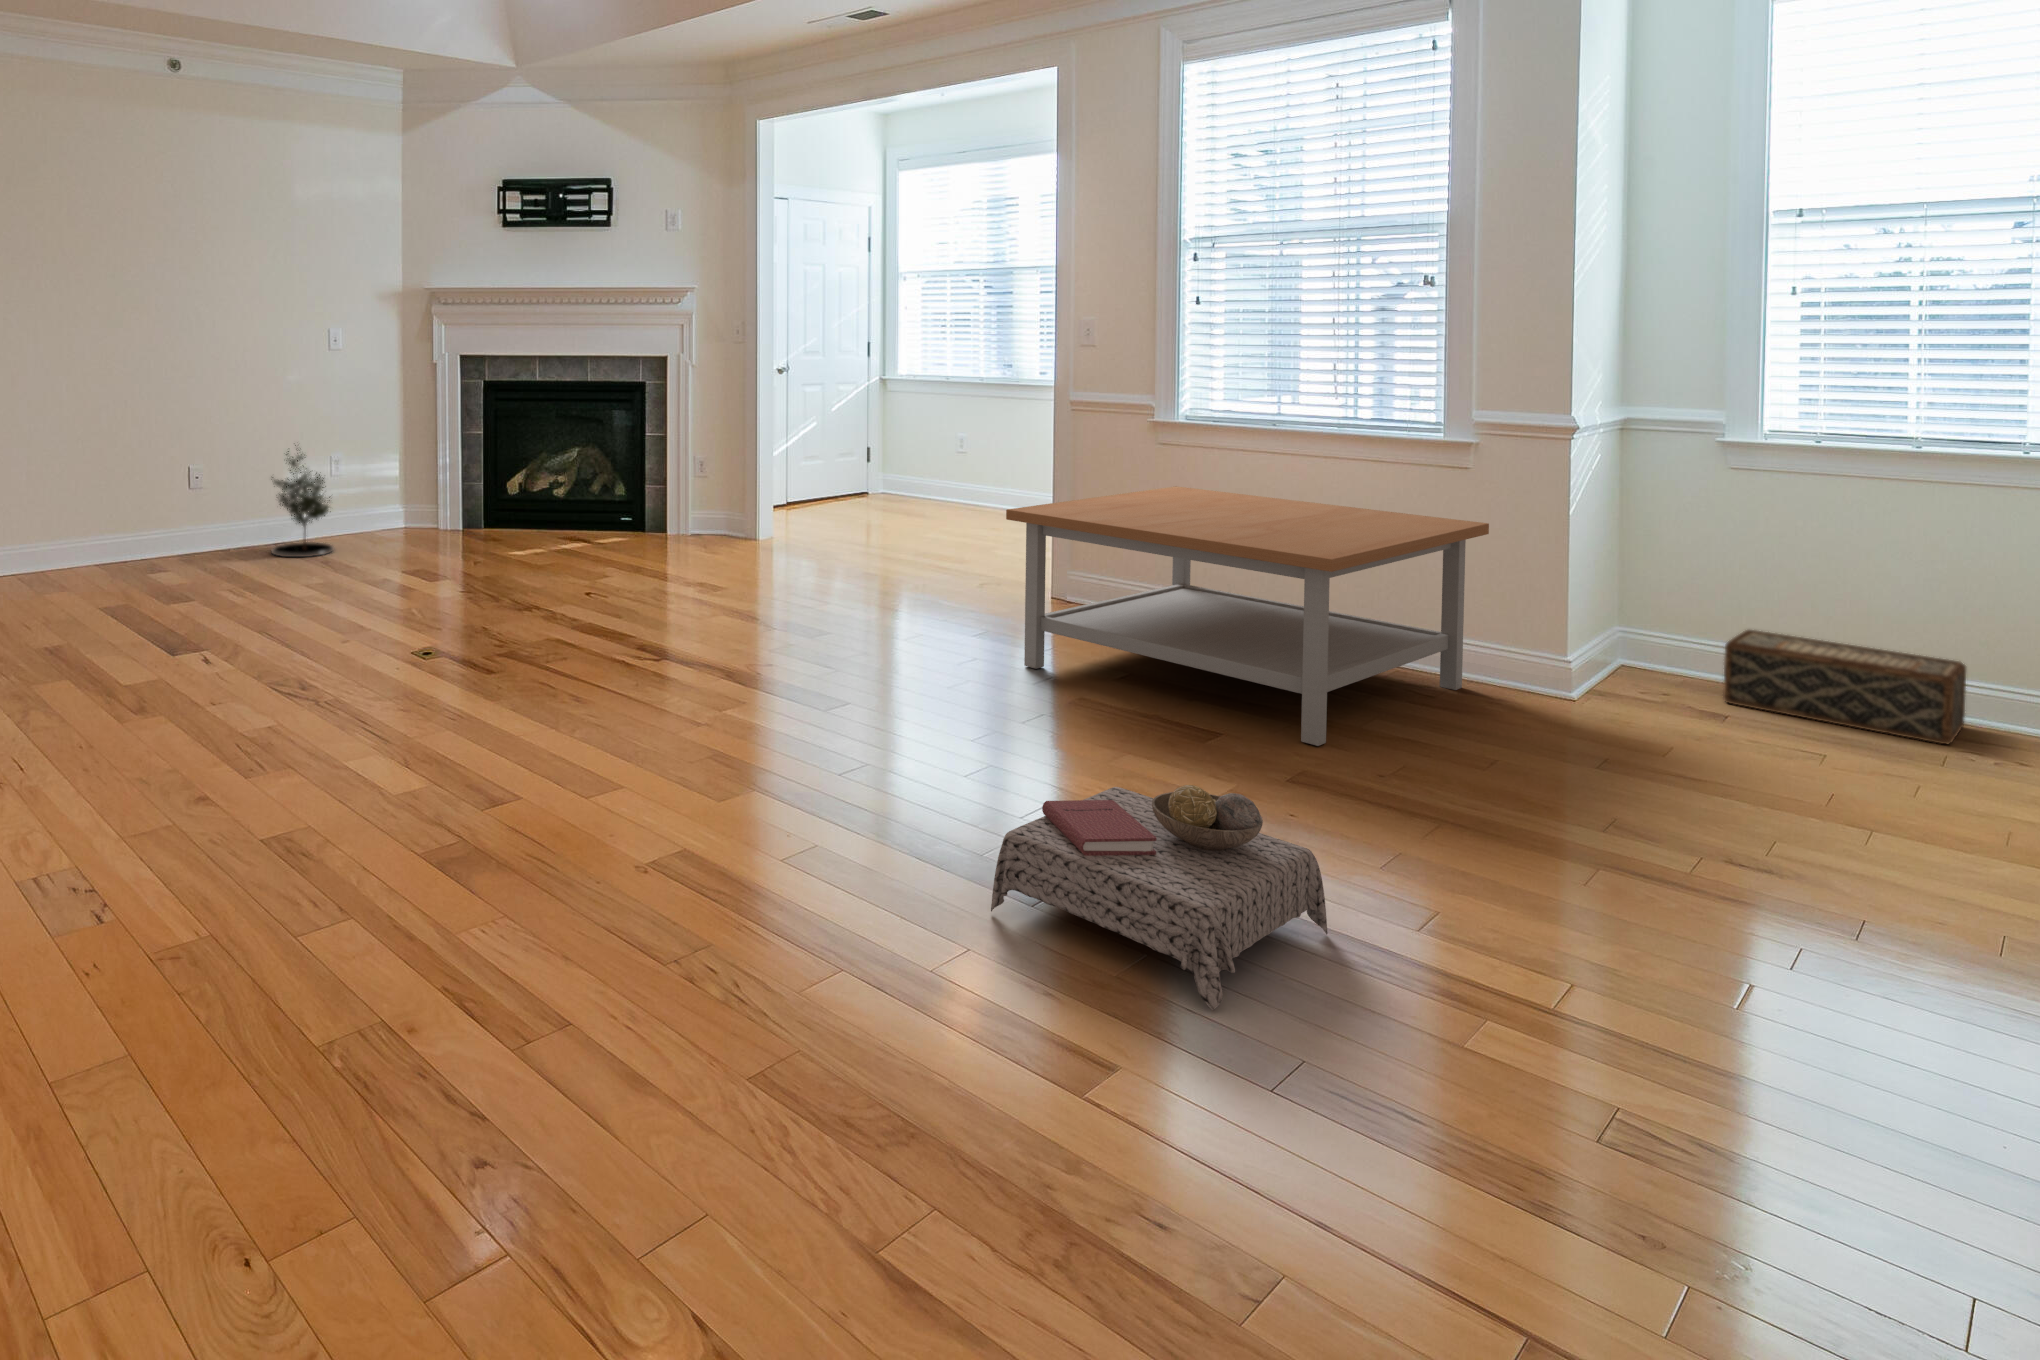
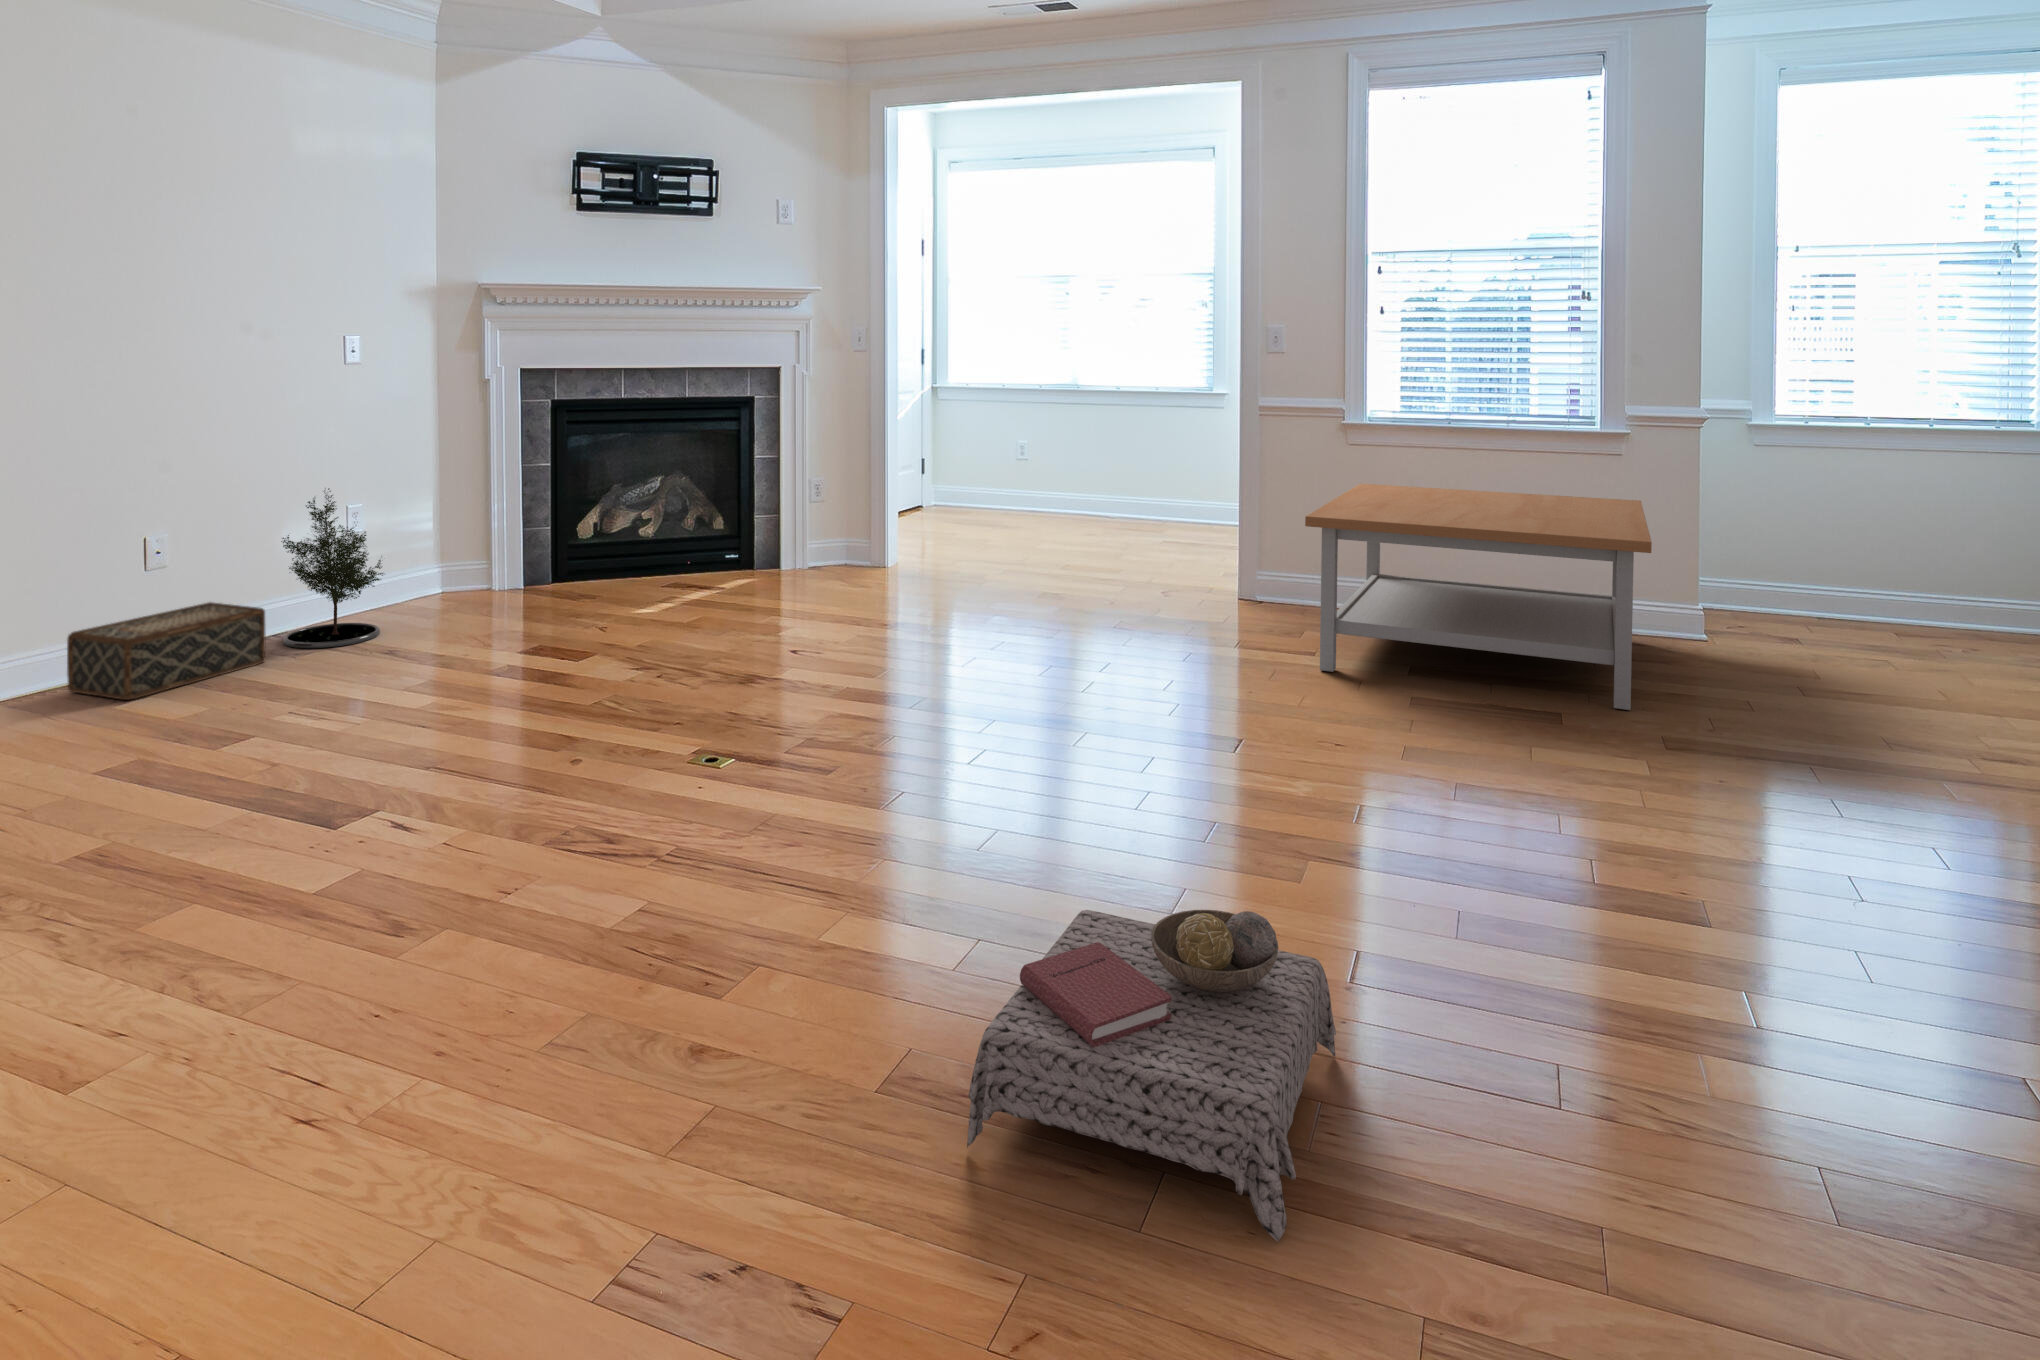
woven basket: present [1723,630,1966,744] -> present [67,602,265,700]
ottoman: present [991,785,1327,1010] -> present [967,910,1336,1241]

